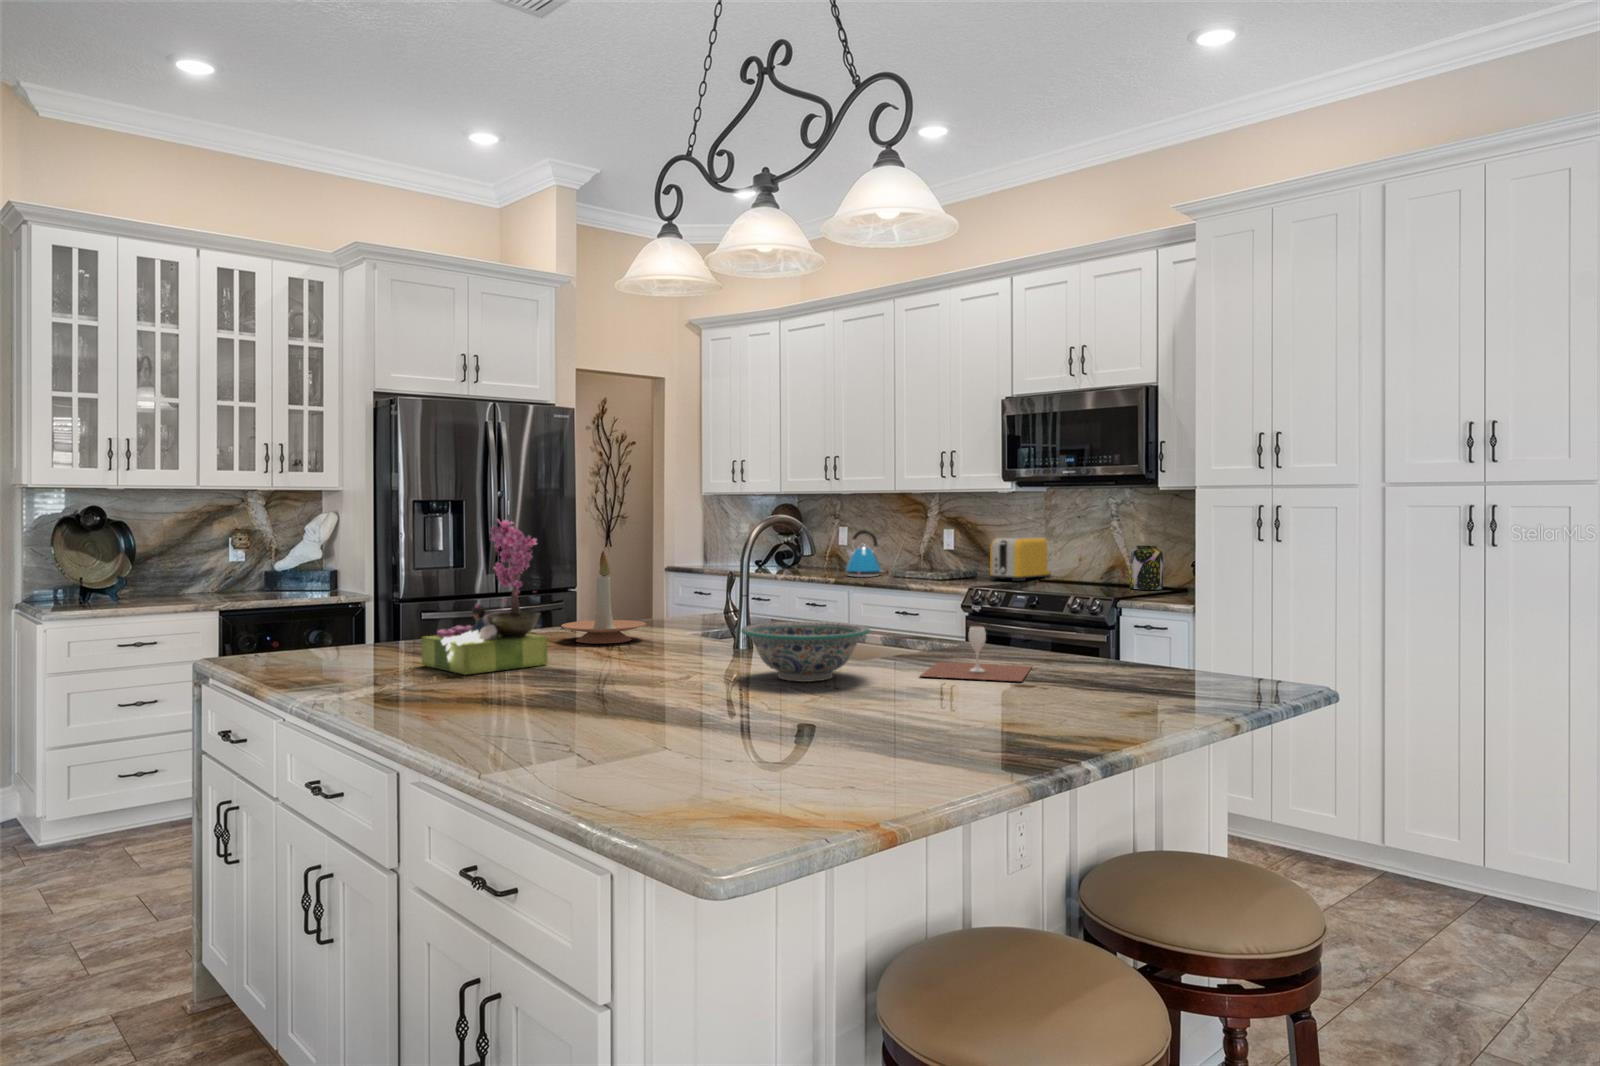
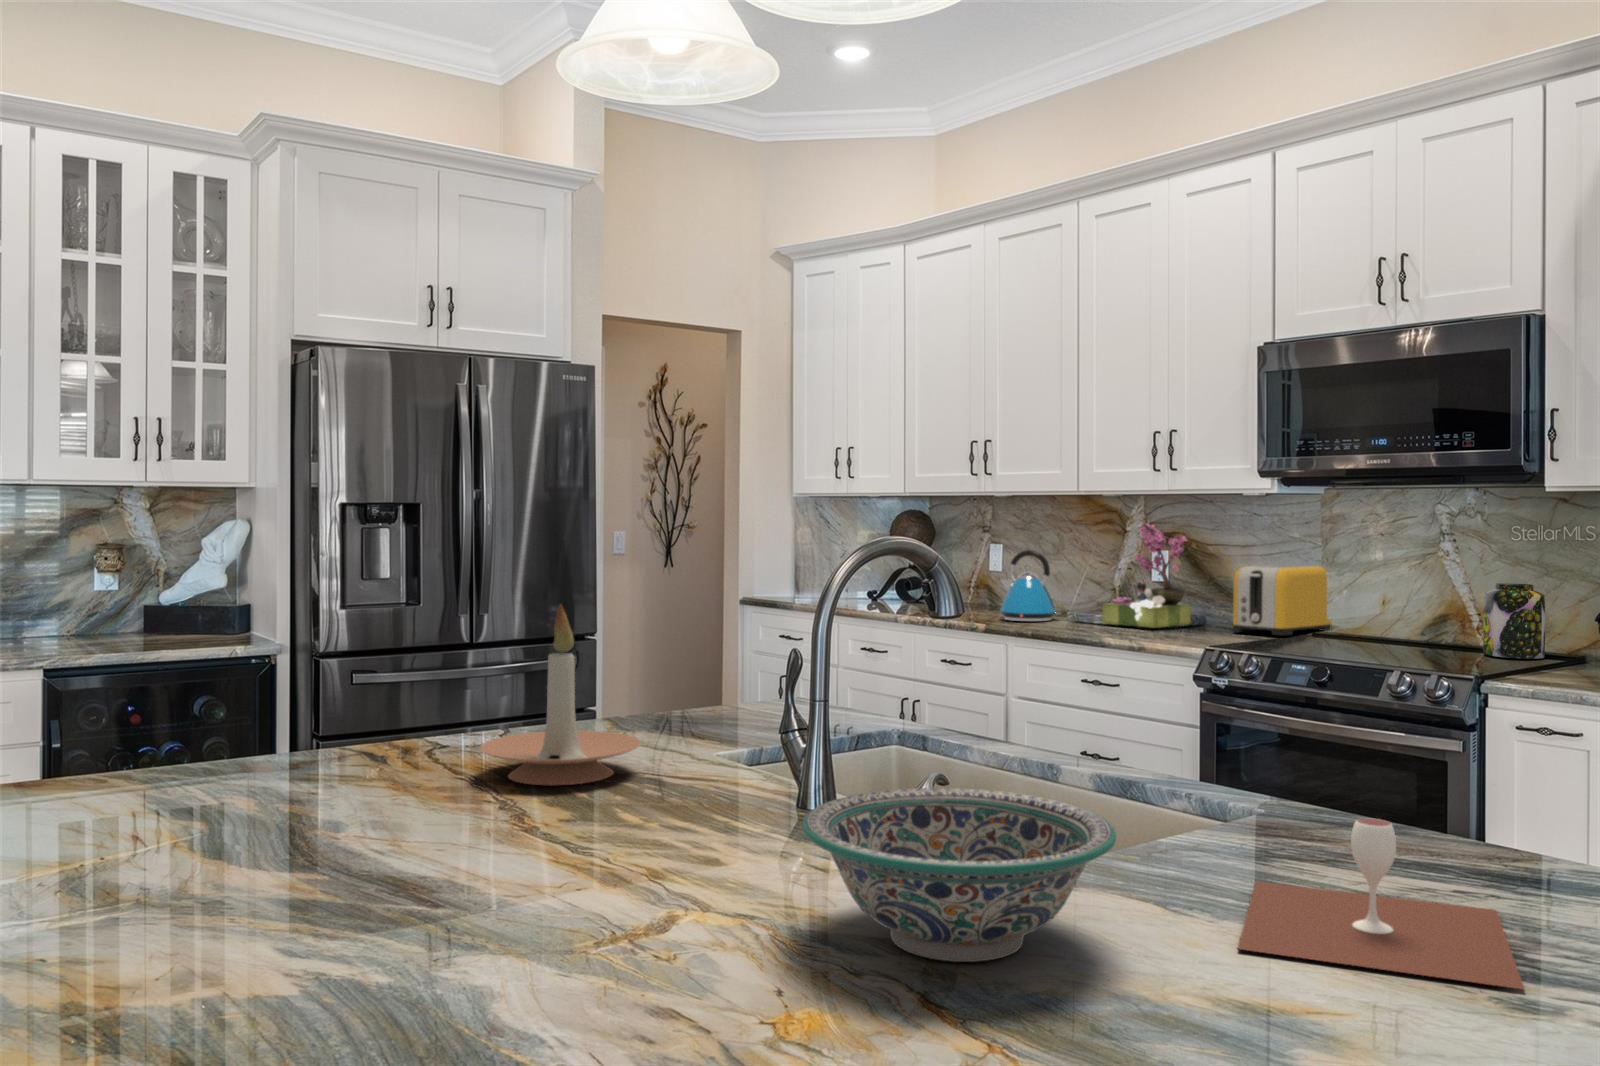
flower arrangement: present [422,520,547,675] -> present [1102,523,1191,628]

